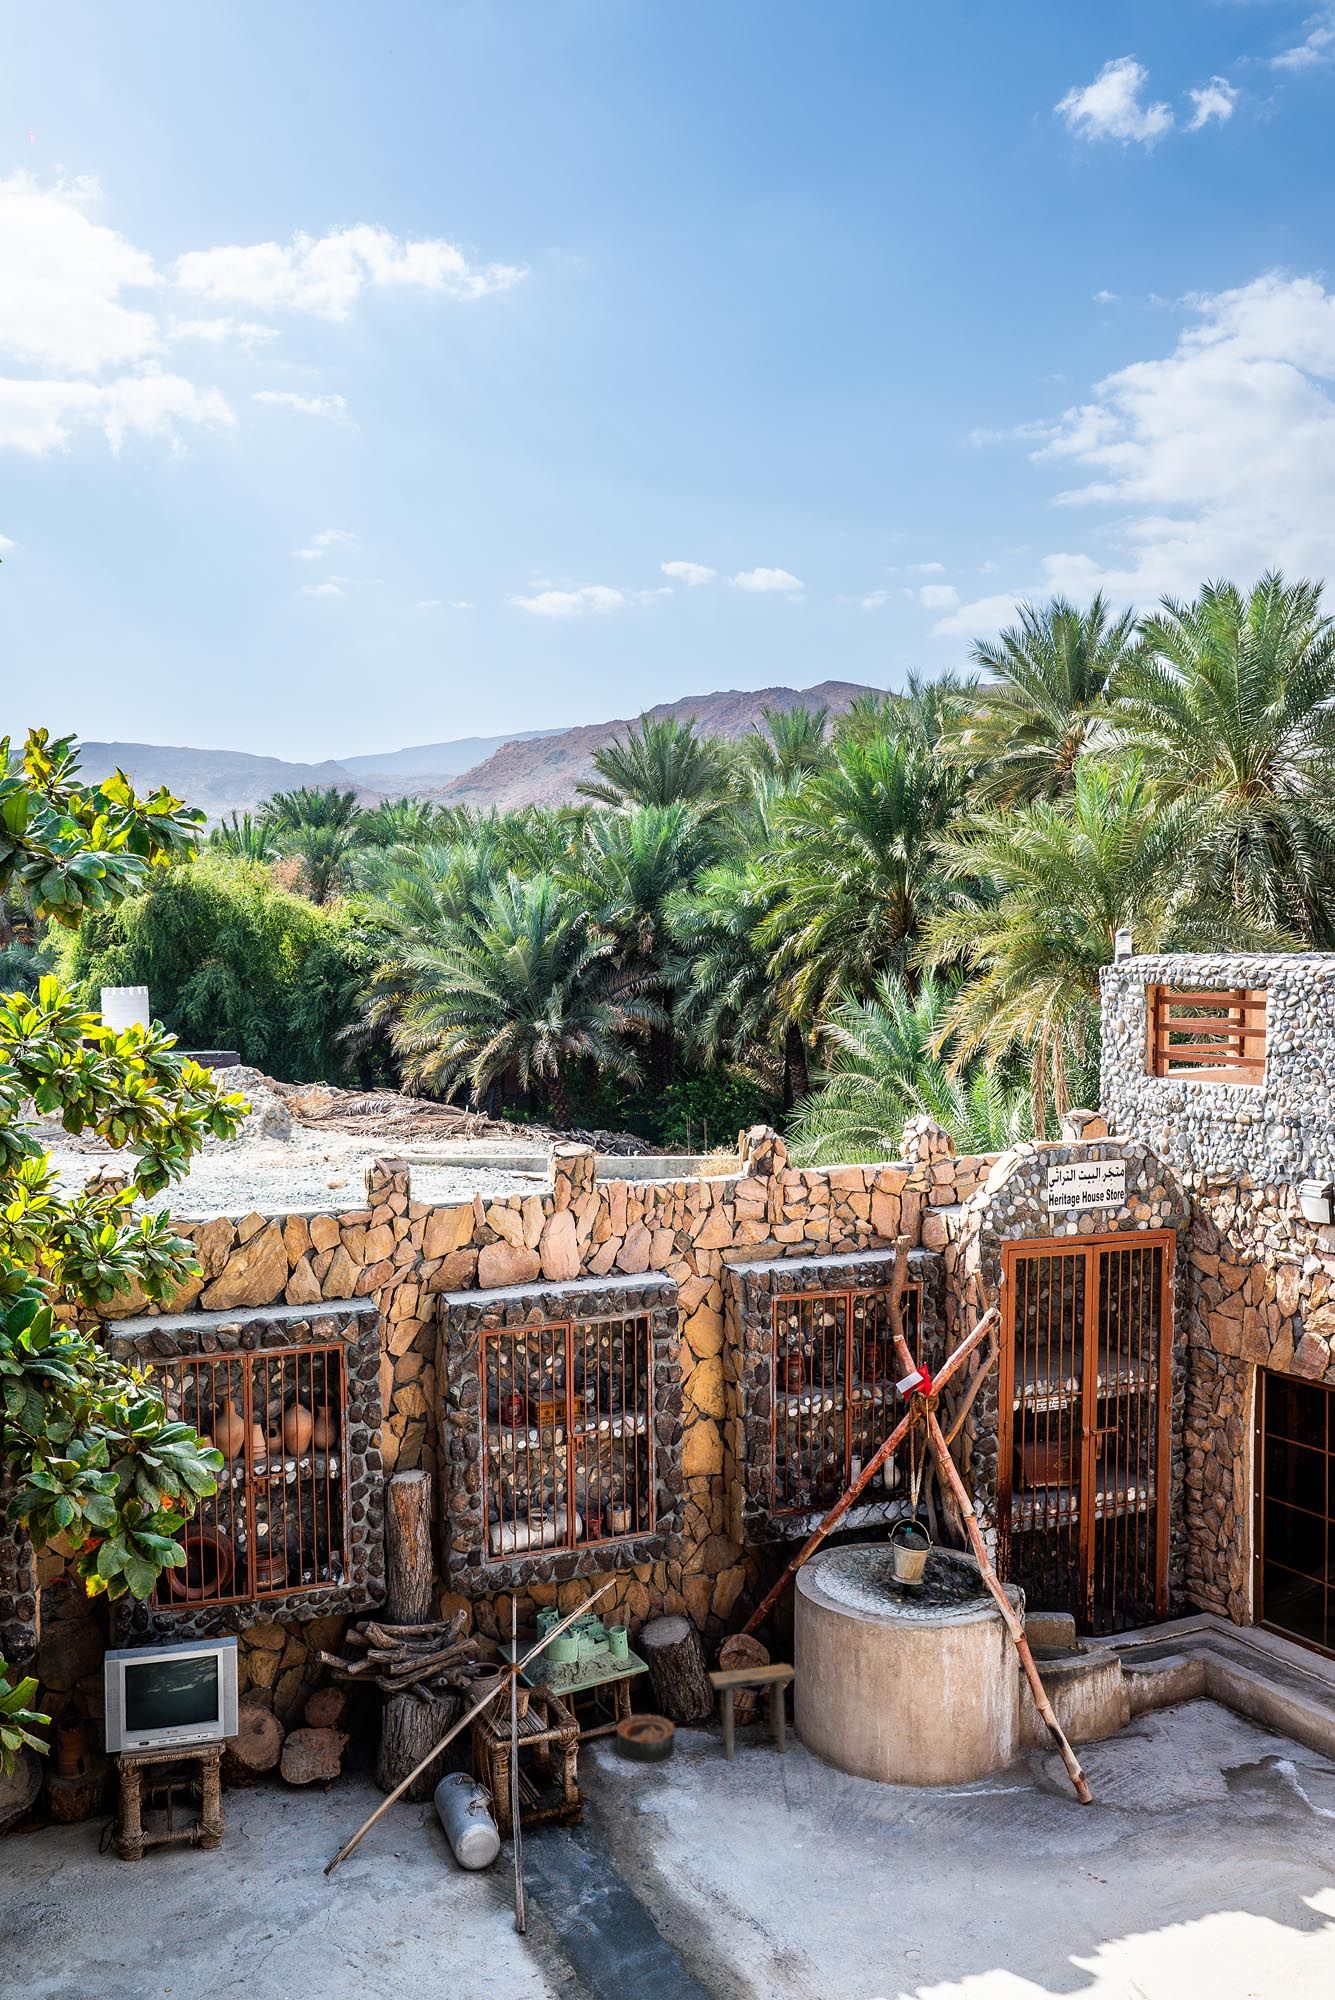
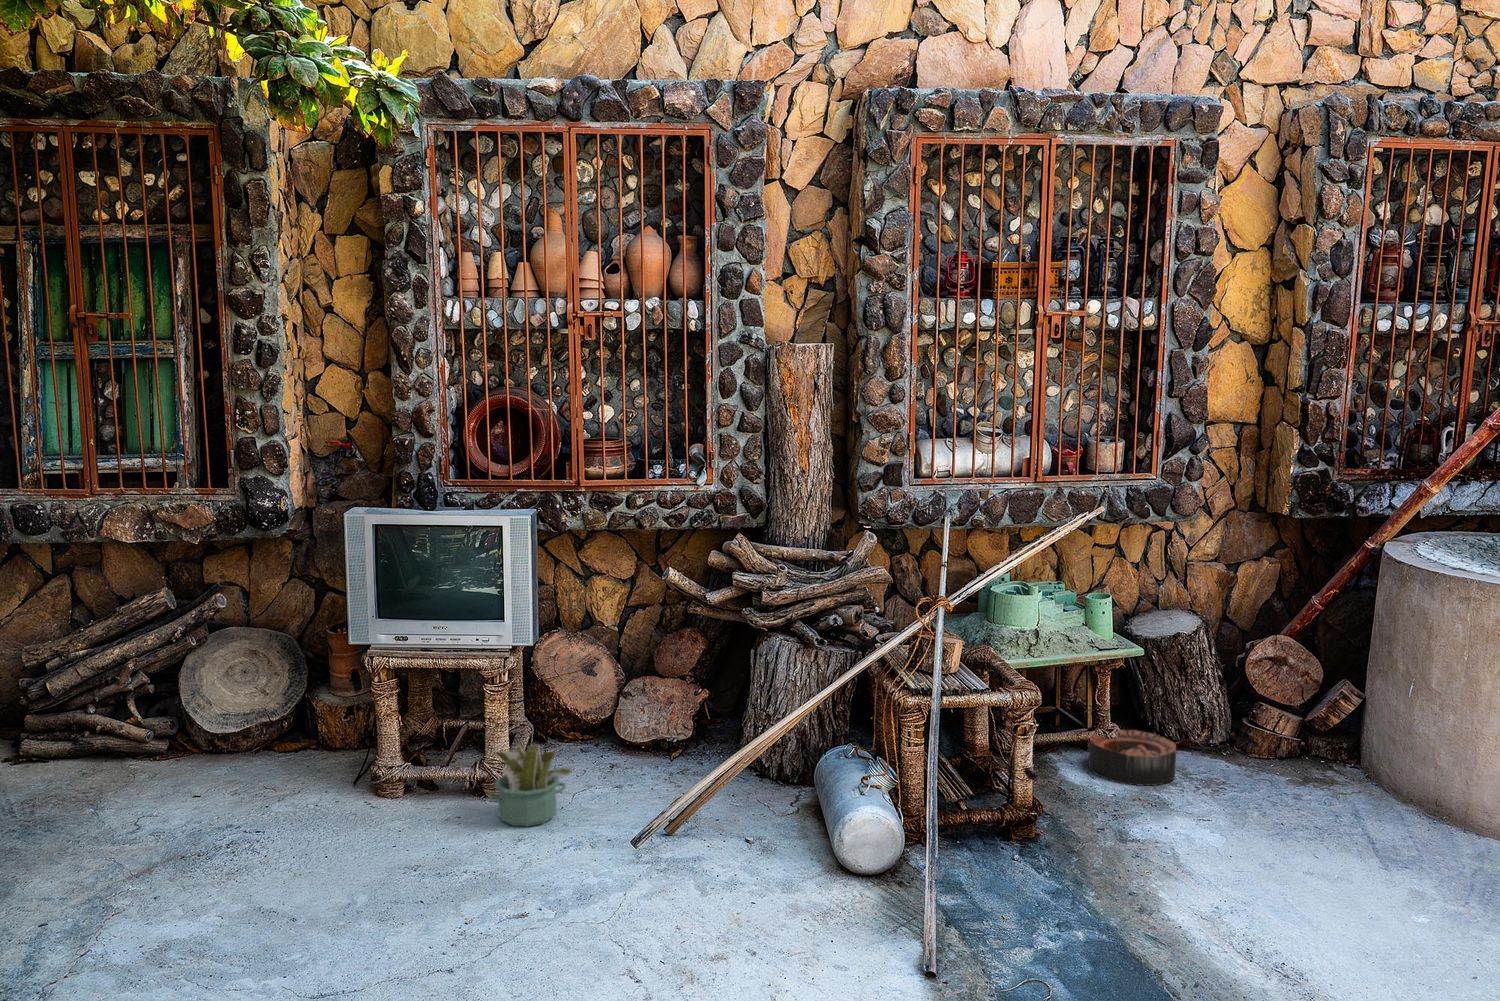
stool: present [709,1664,796,1761] -> none [1235,674,1376,799]
decorative plant: none [206,1815,263,1880] -> present [488,745,571,826]

